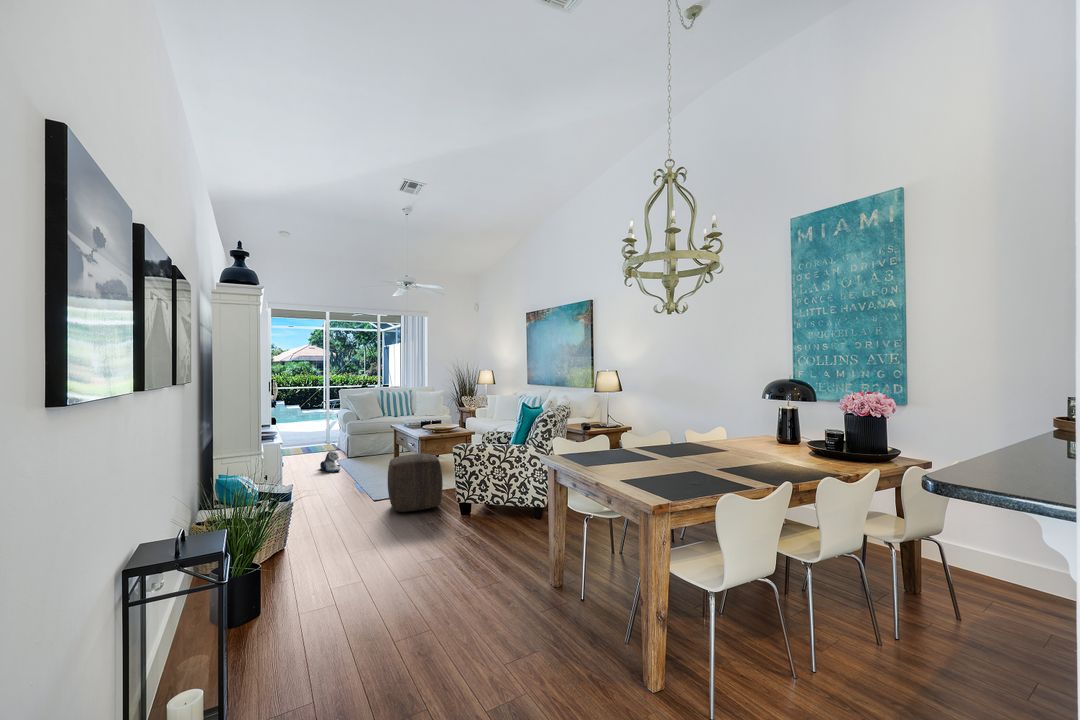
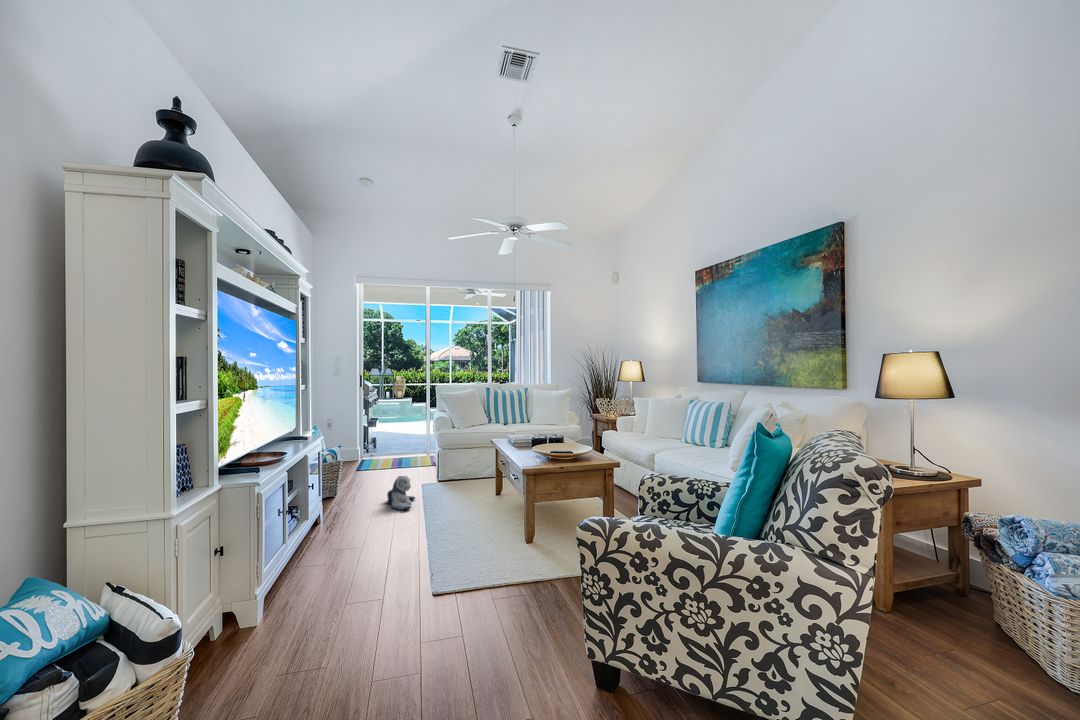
ottoman: present [388,454,443,512] -> none [439,518,554,660]

